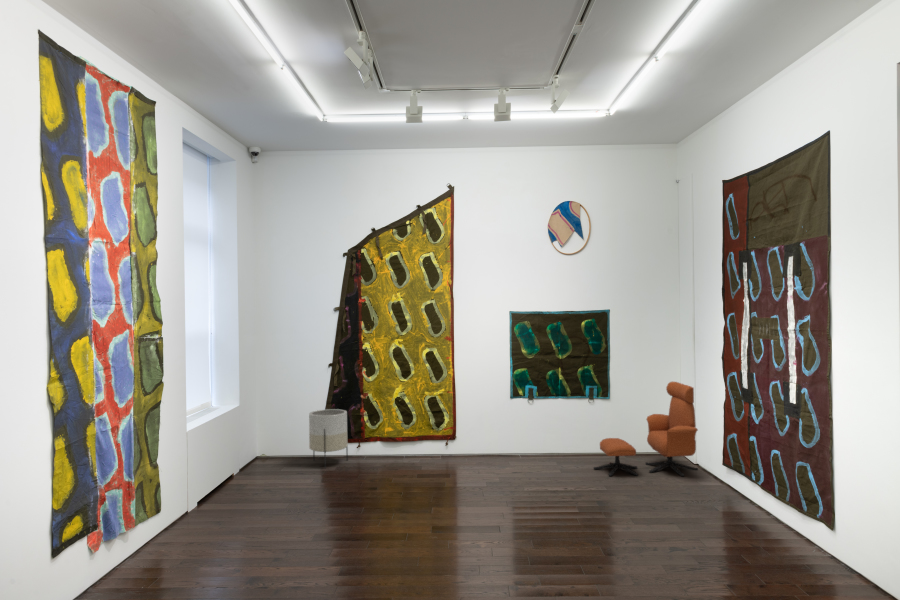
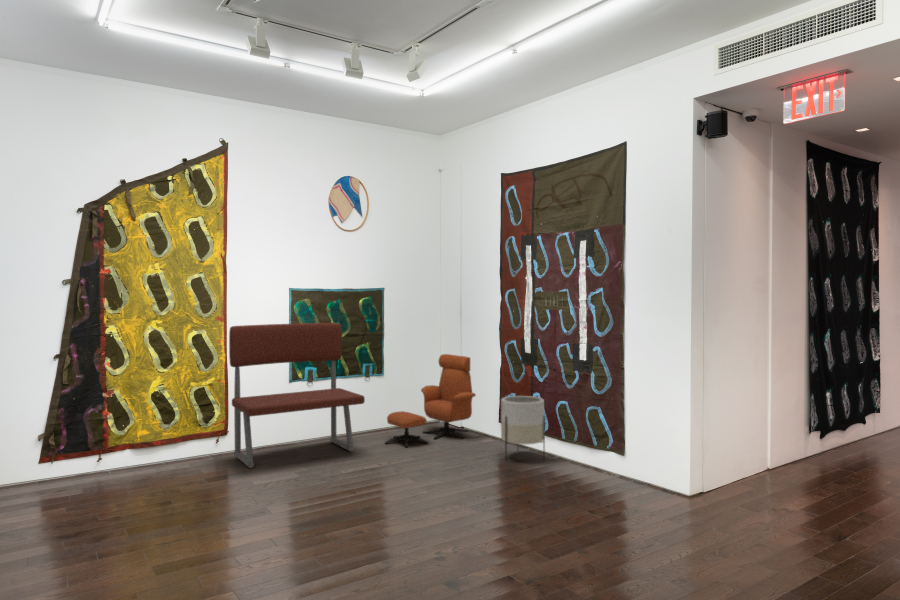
bench: none [450,345,562,472] -> present [229,323,365,468]
planter: present [309,409,348,466] -> present [501,396,545,460]

